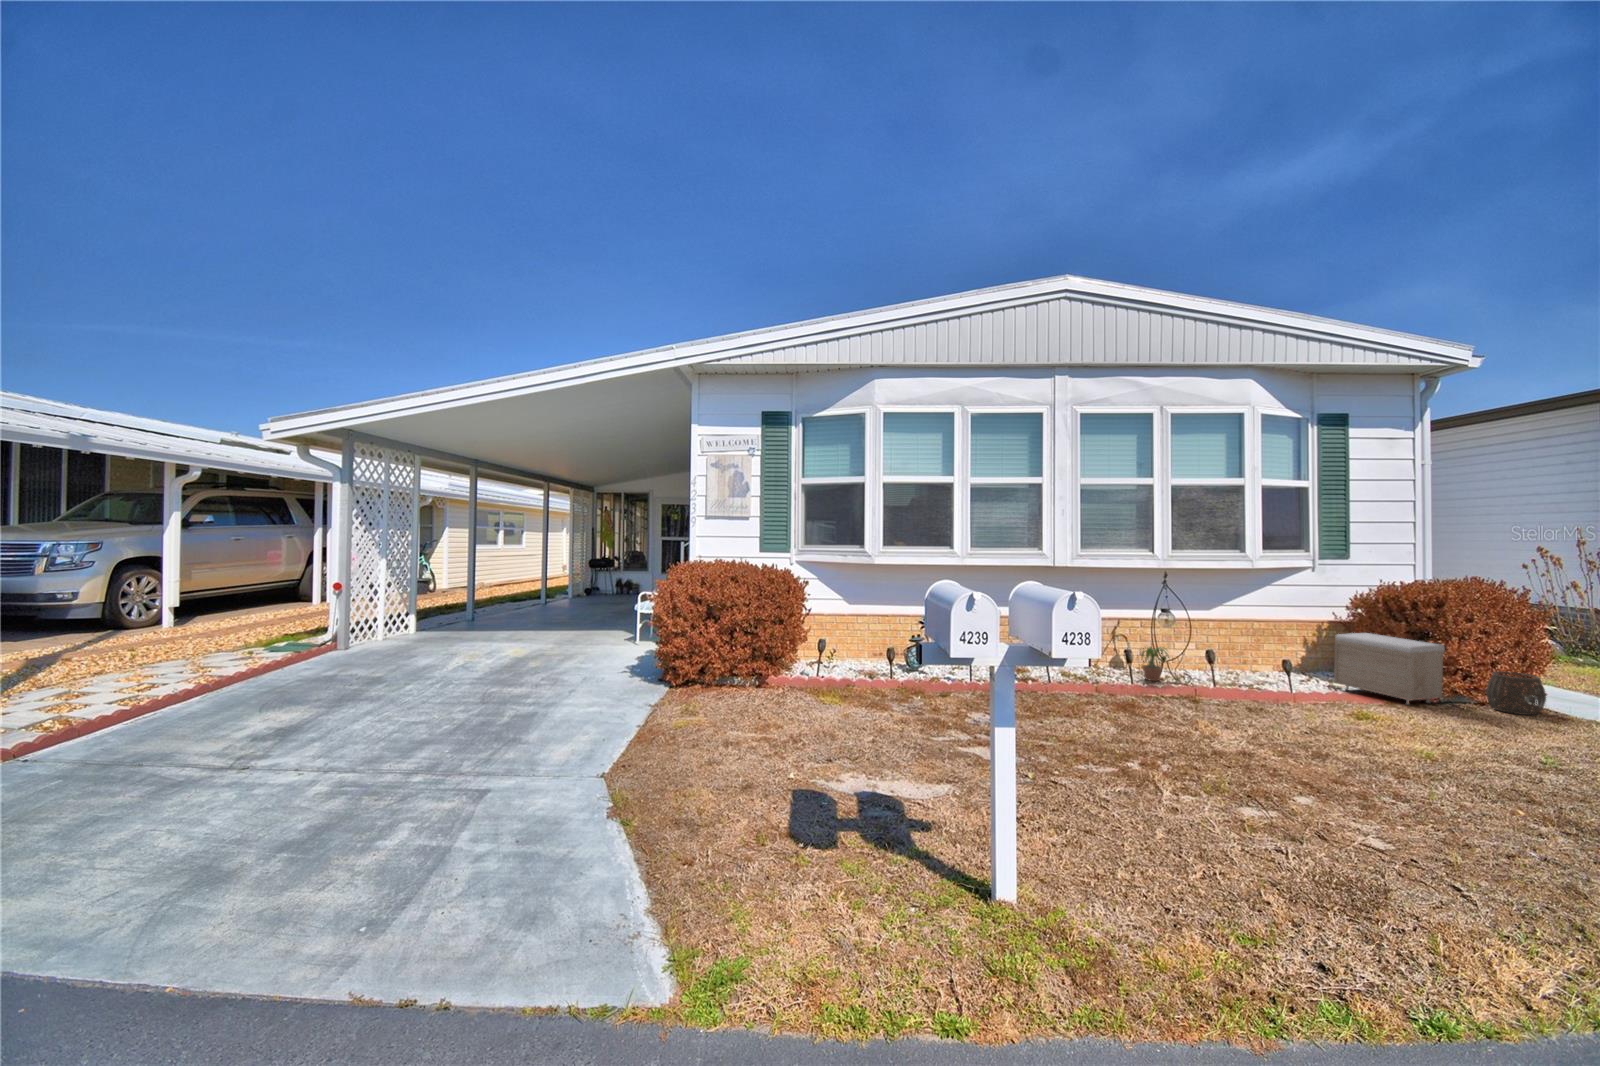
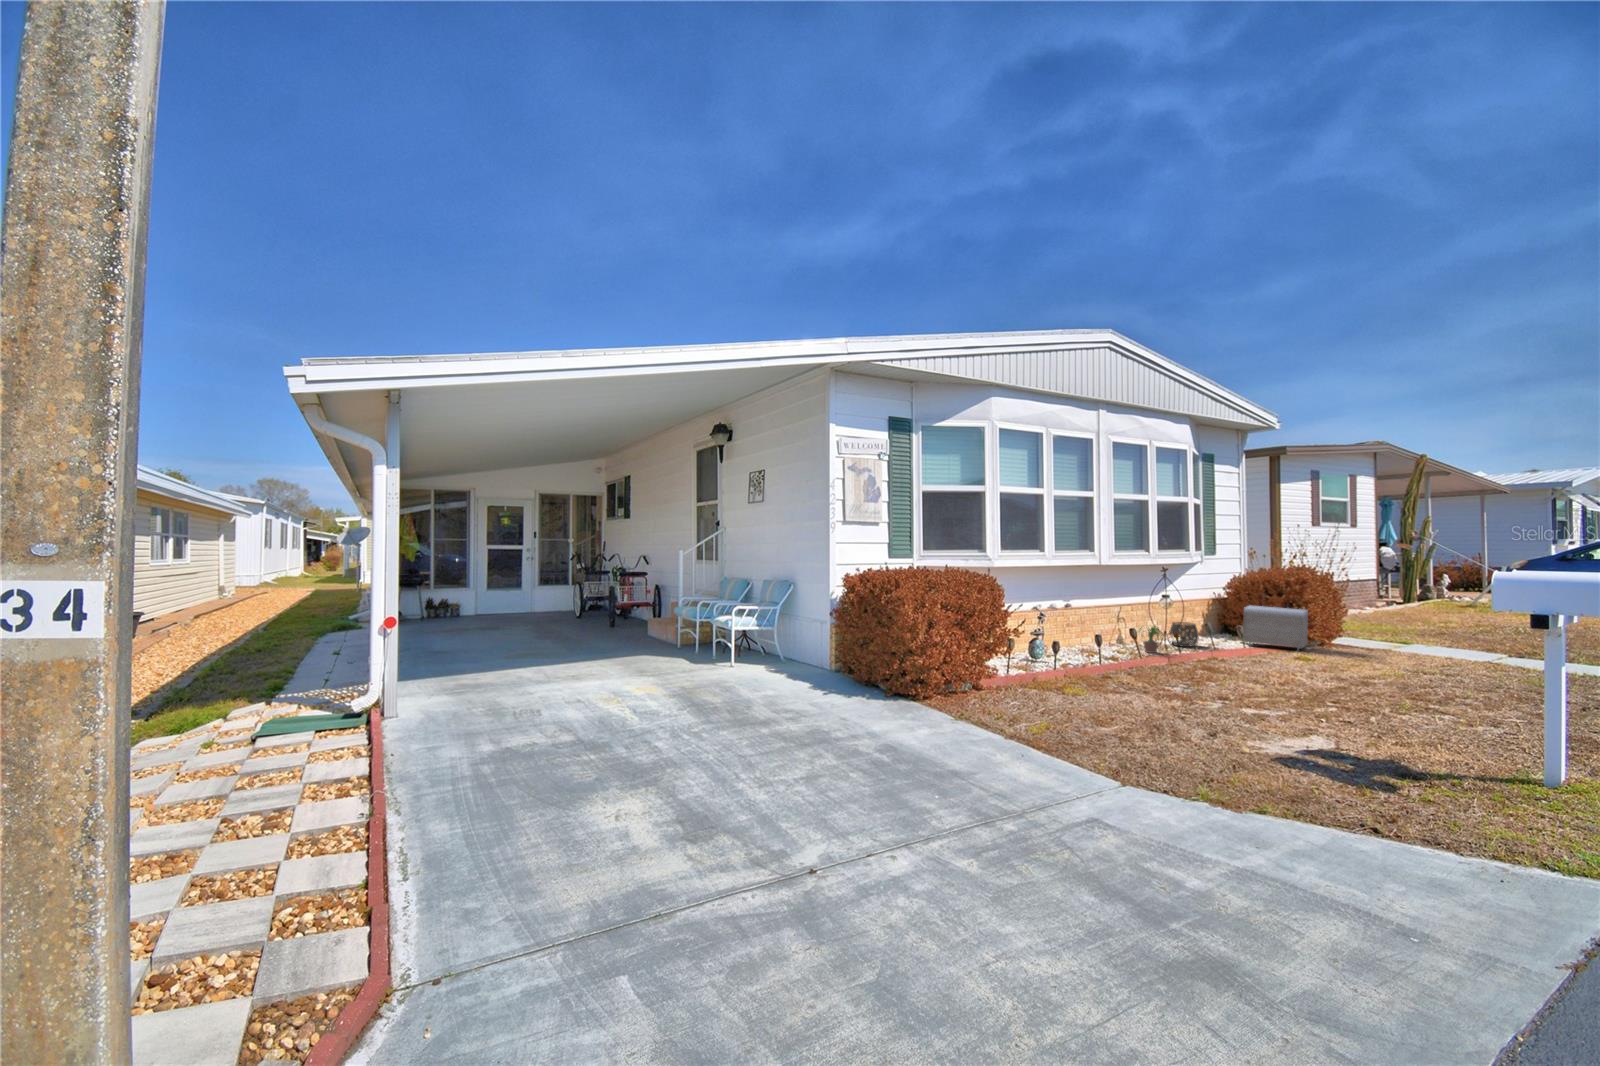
woven basket: present [1486,671,1546,715] -> present [1169,622,1199,647]

